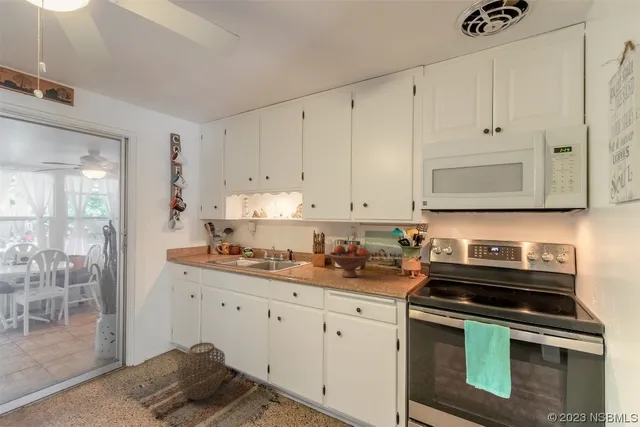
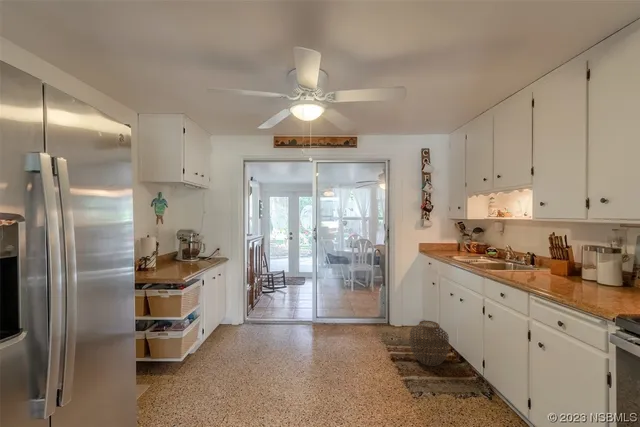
fruit bowl: present [329,244,371,278] -> none [544,250,608,290]

